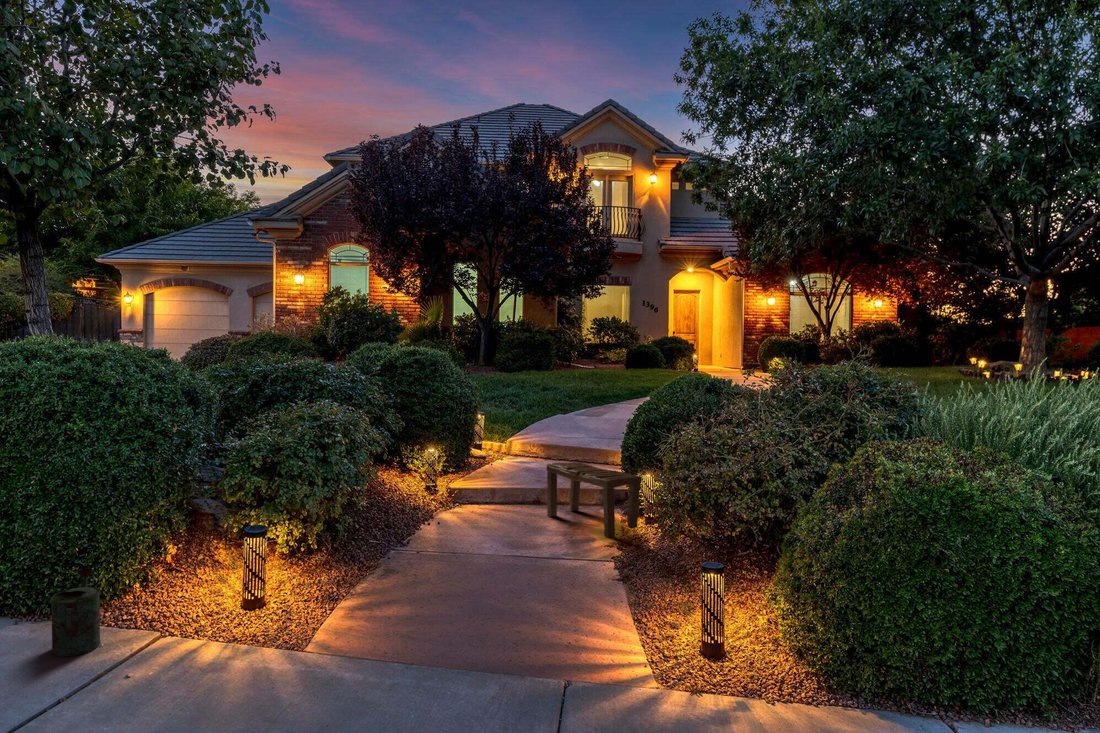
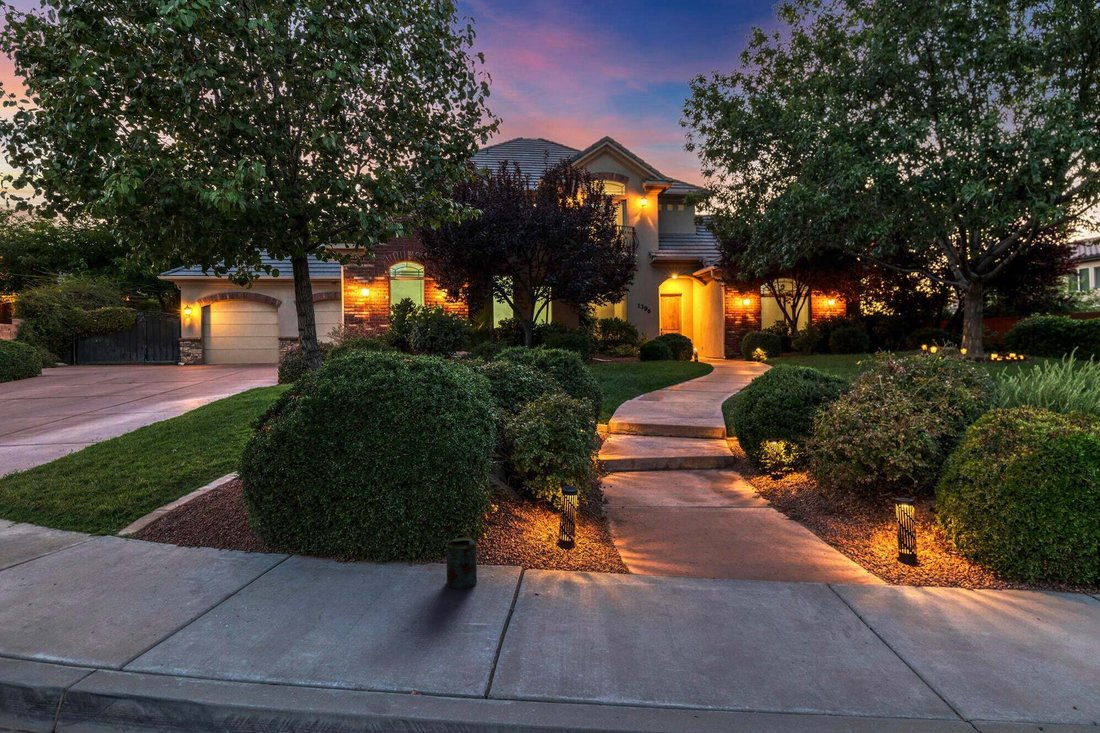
bench: present [546,462,641,538] -> none [680,435,764,491]

